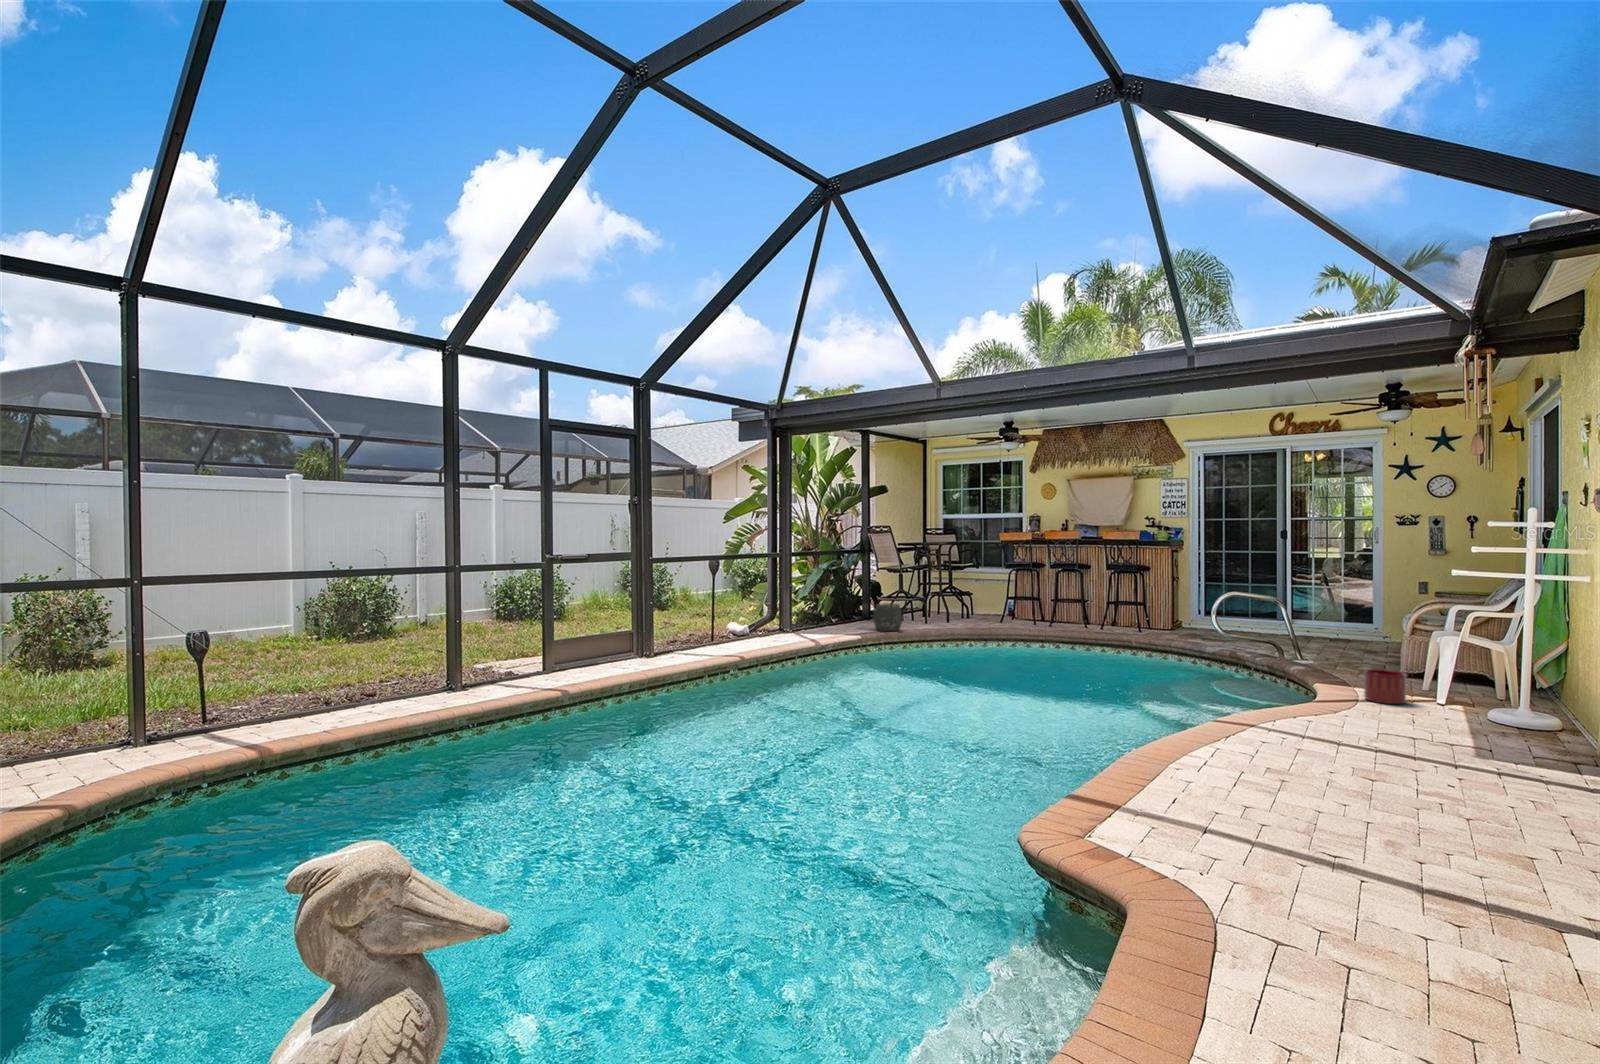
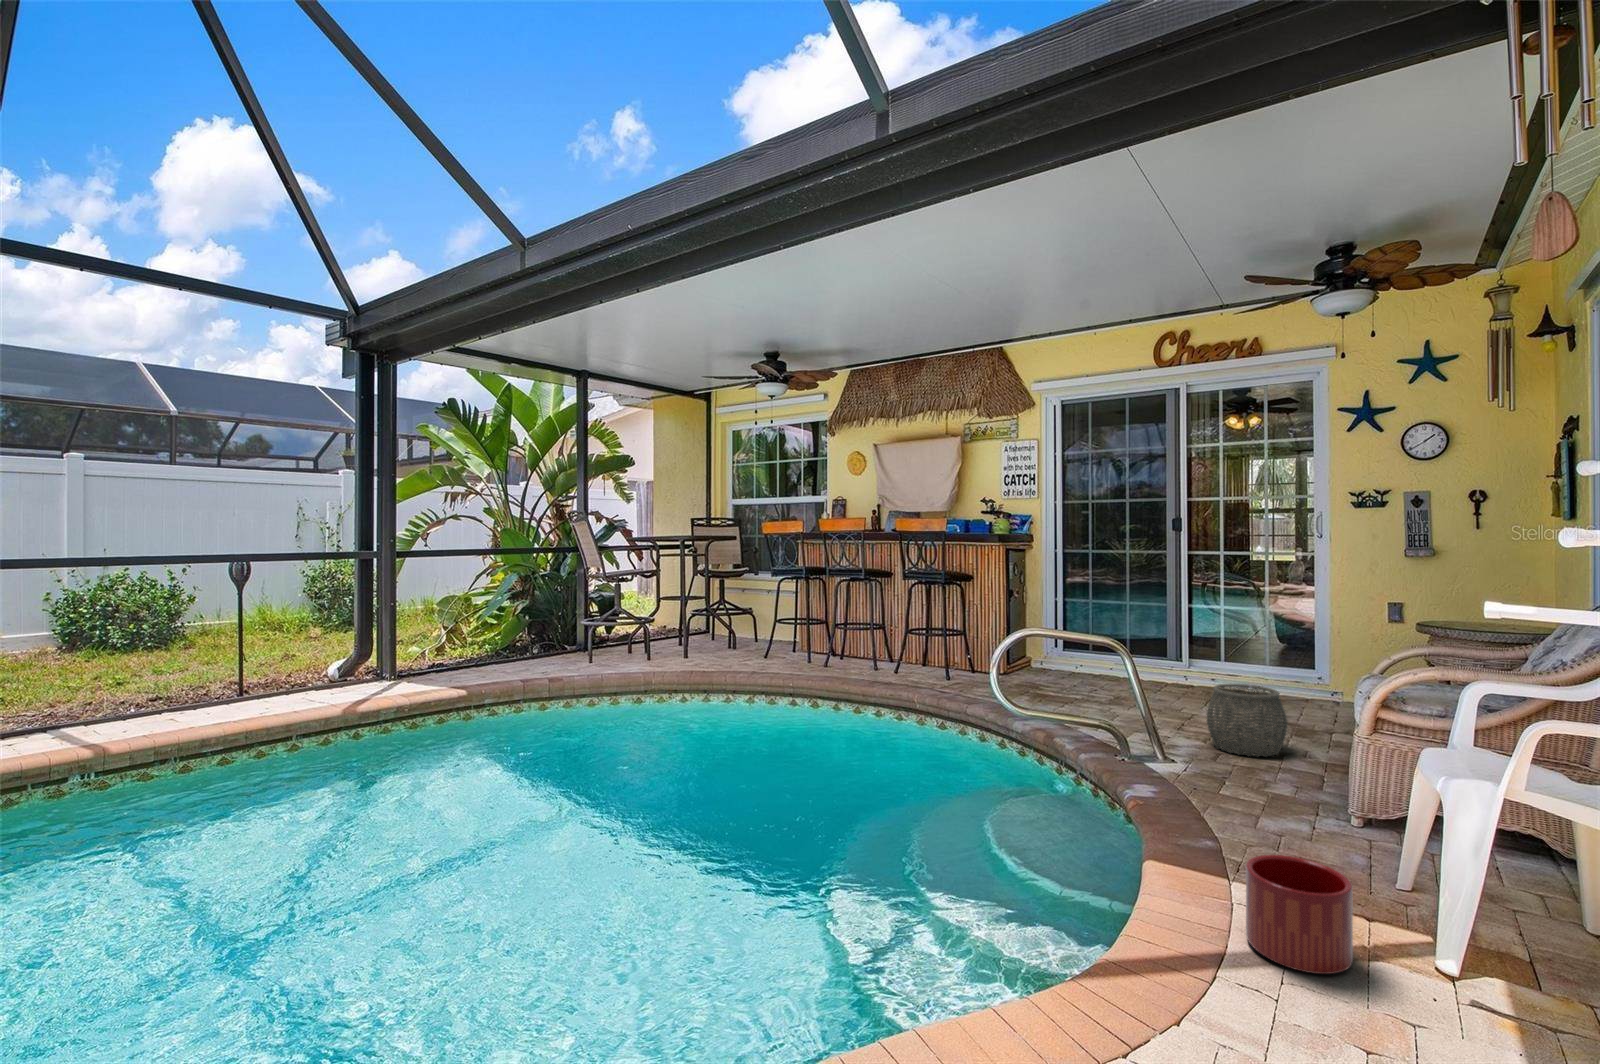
woven basket: present [873,604,903,631] -> present [1206,684,1287,757]

